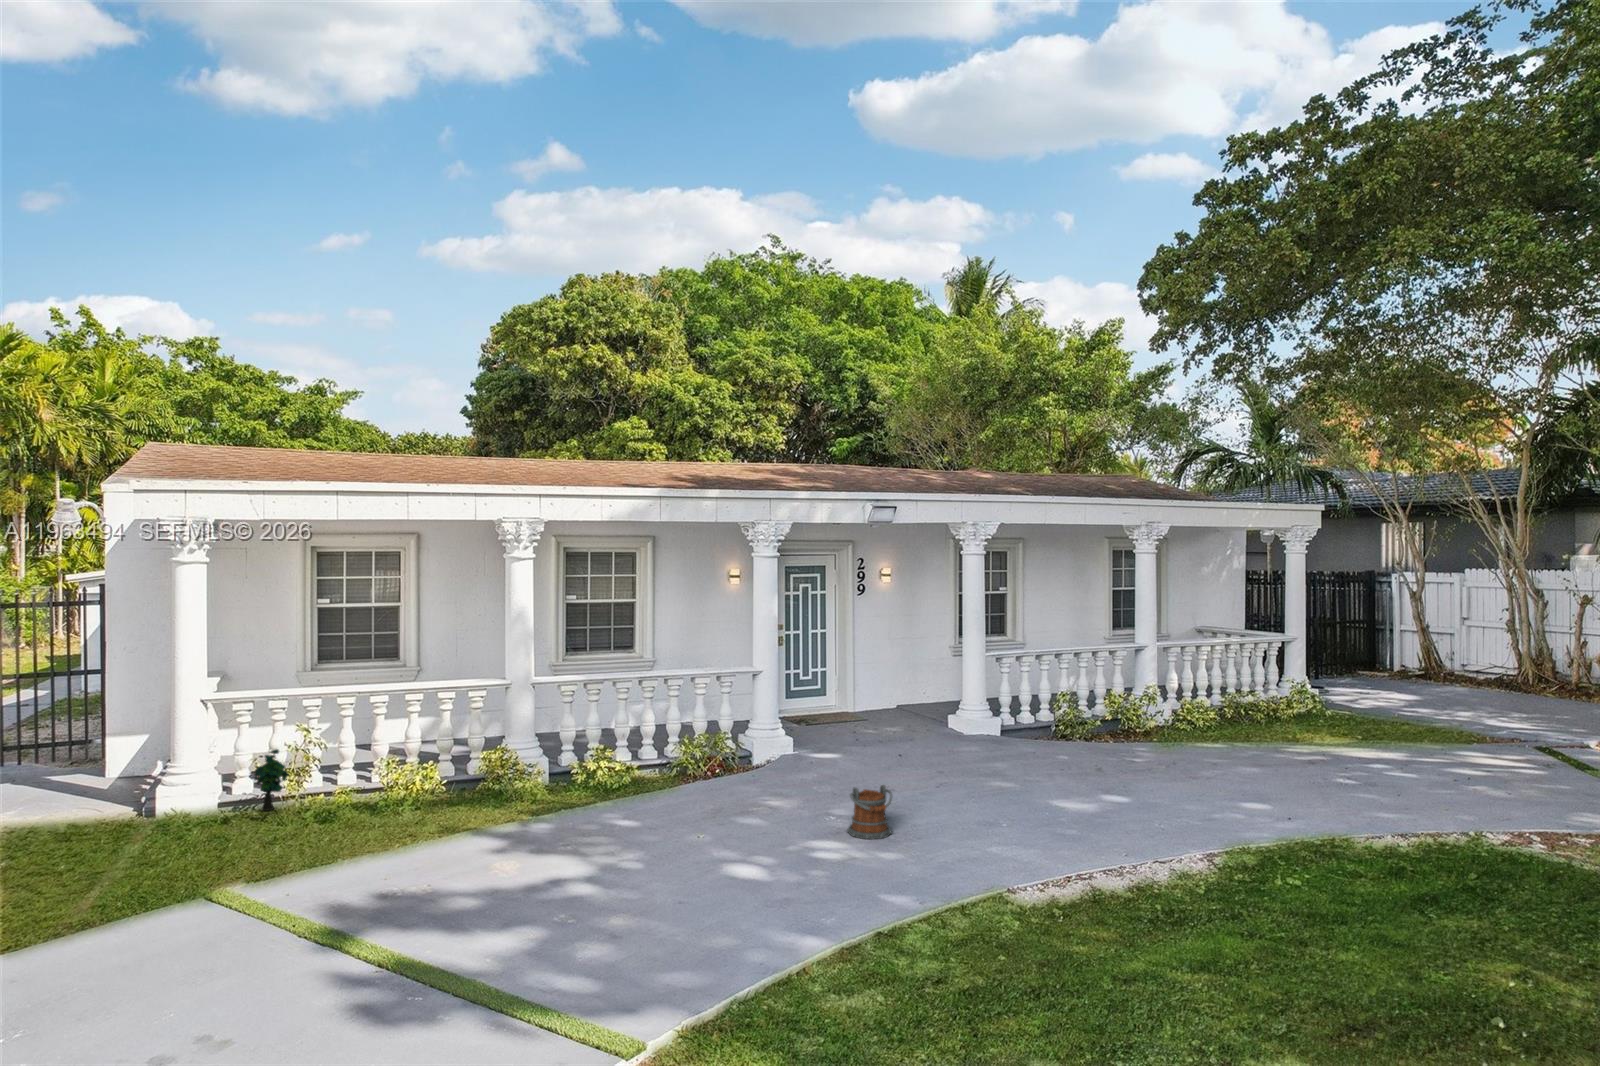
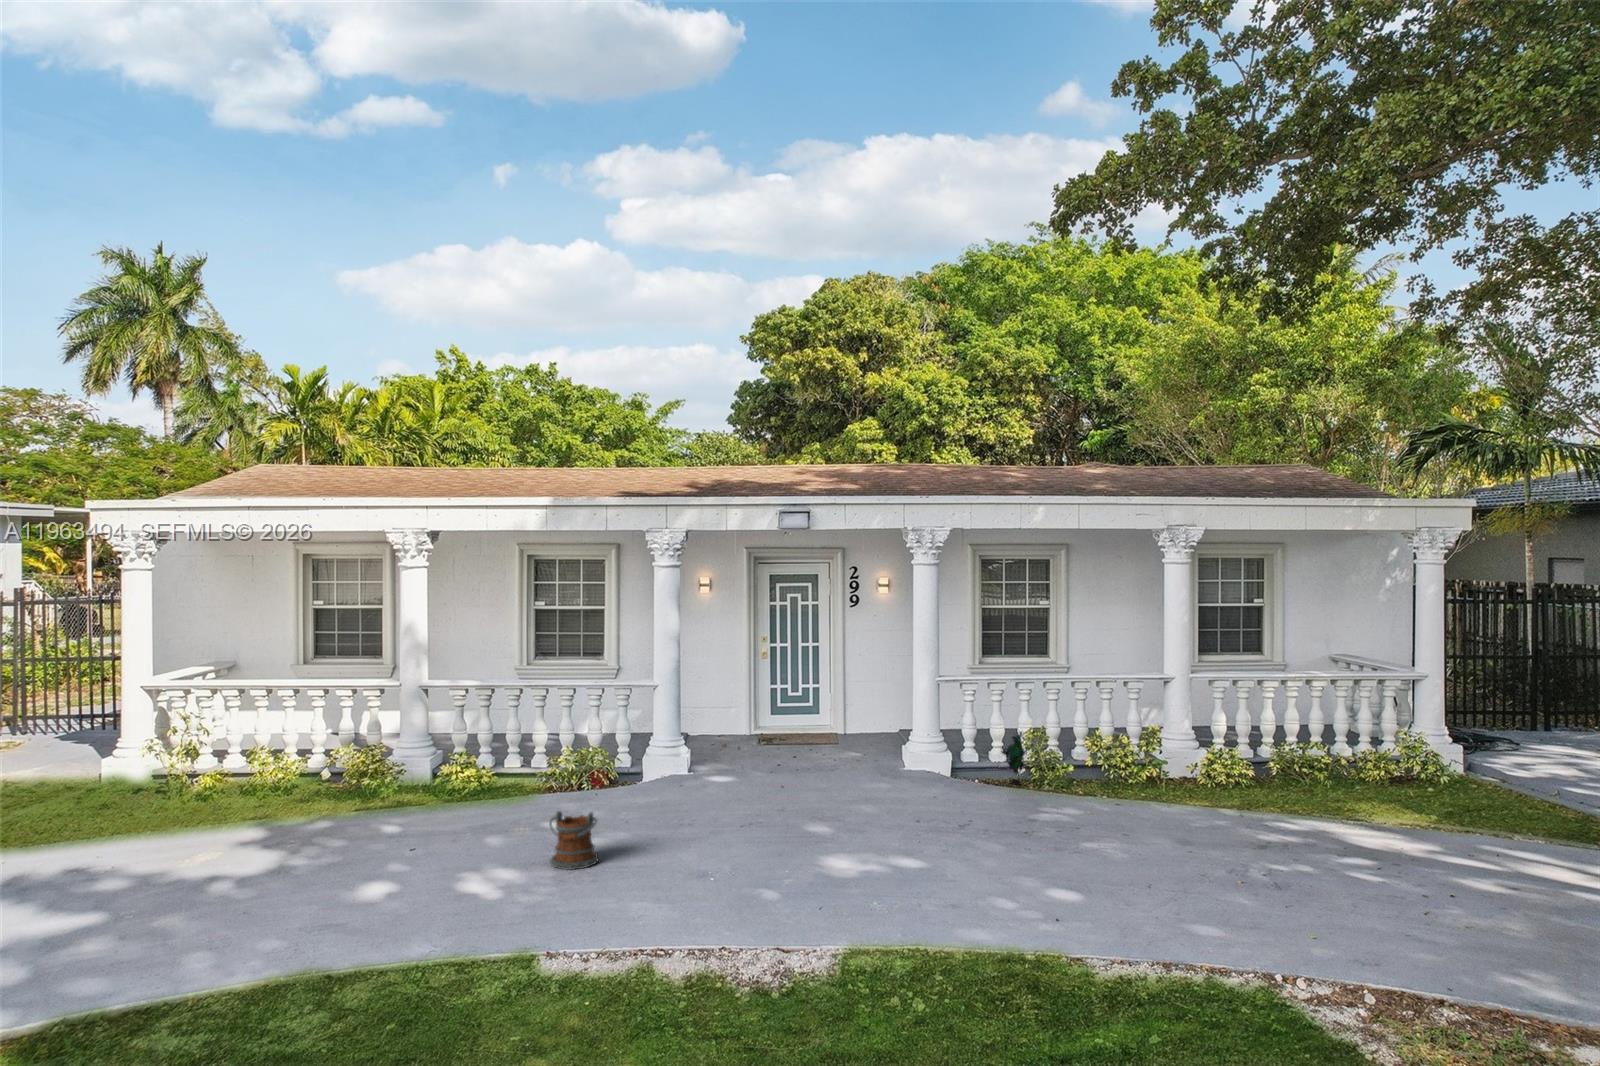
decorative plant: present [254,749,289,811] -> present [1001,732,1027,785]

